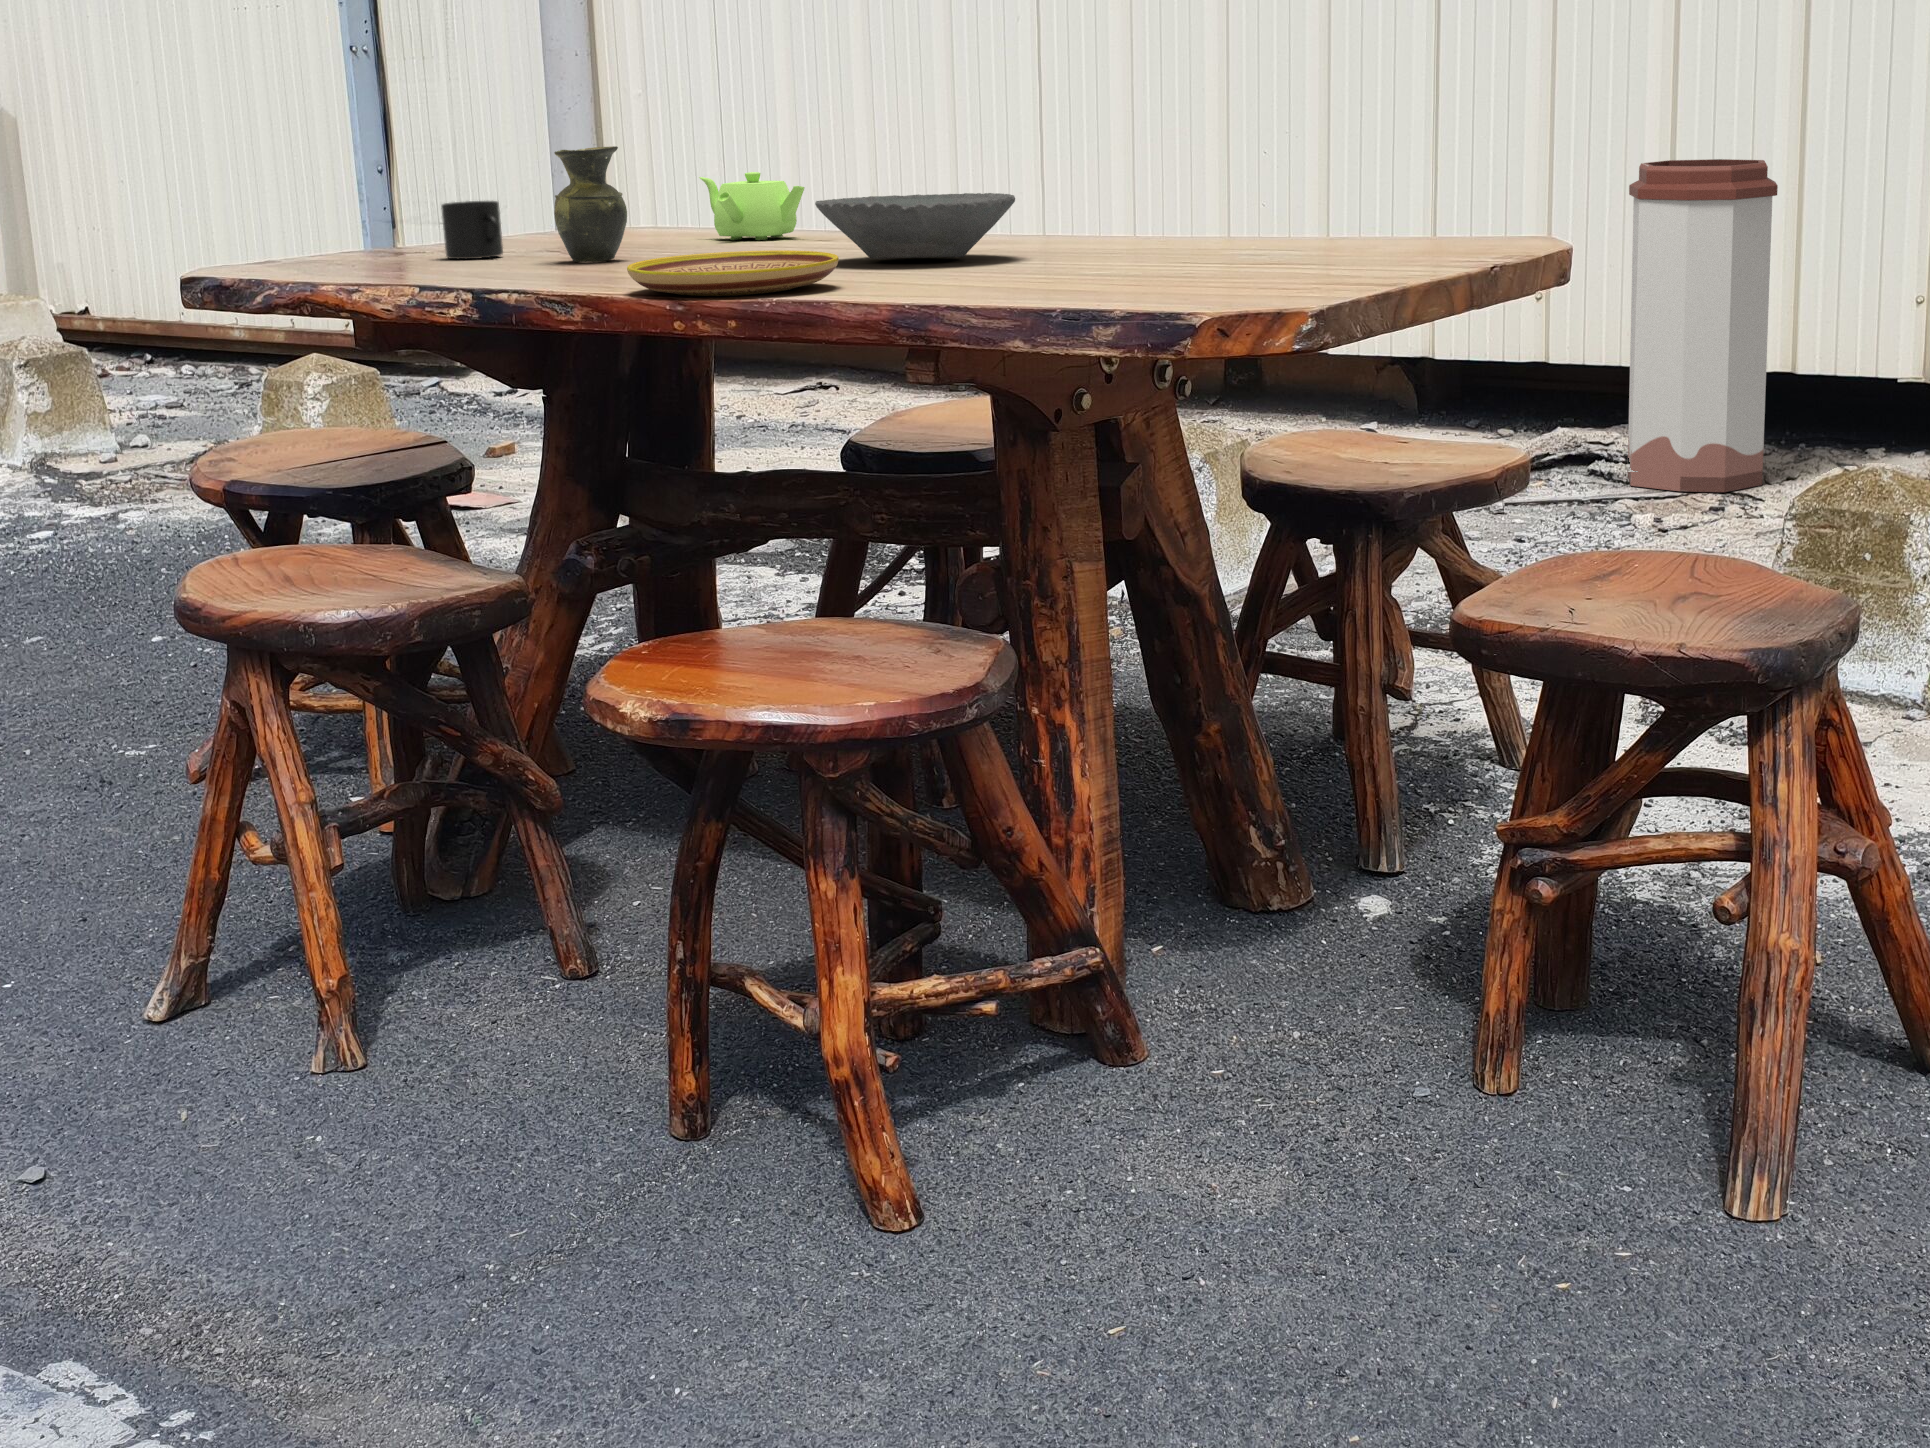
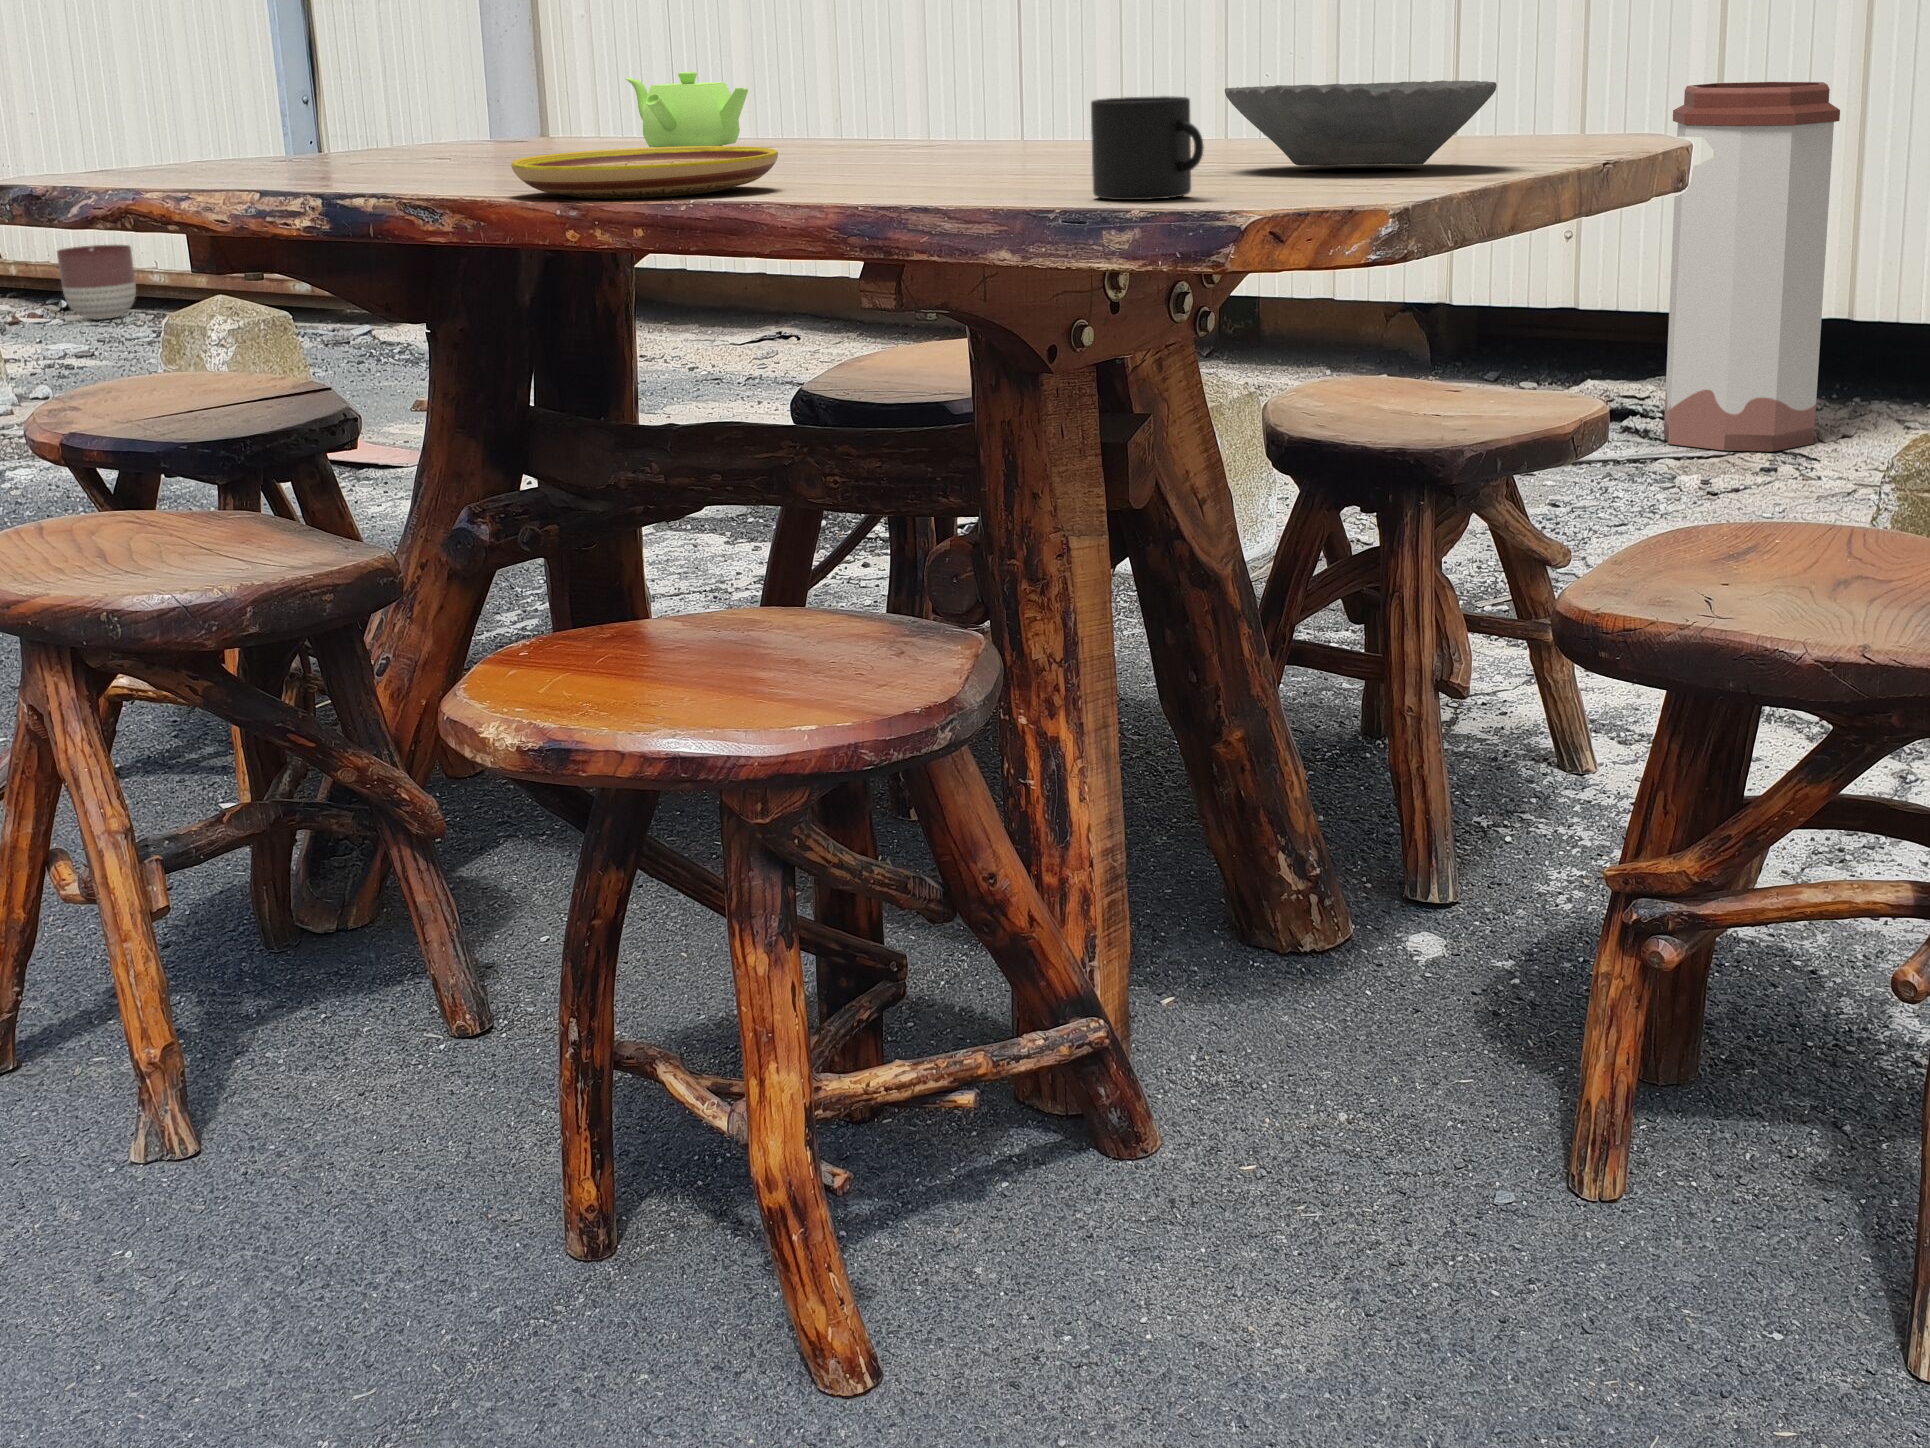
vase: present [554,146,627,261] -> none [441,30,531,169]
bowl: present [815,193,1015,259] -> present [1225,80,1497,166]
mug: present [441,201,503,259] -> present [1091,96,1204,200]
planter: none [143,302,215,372] -> present [57,245,136,320]

